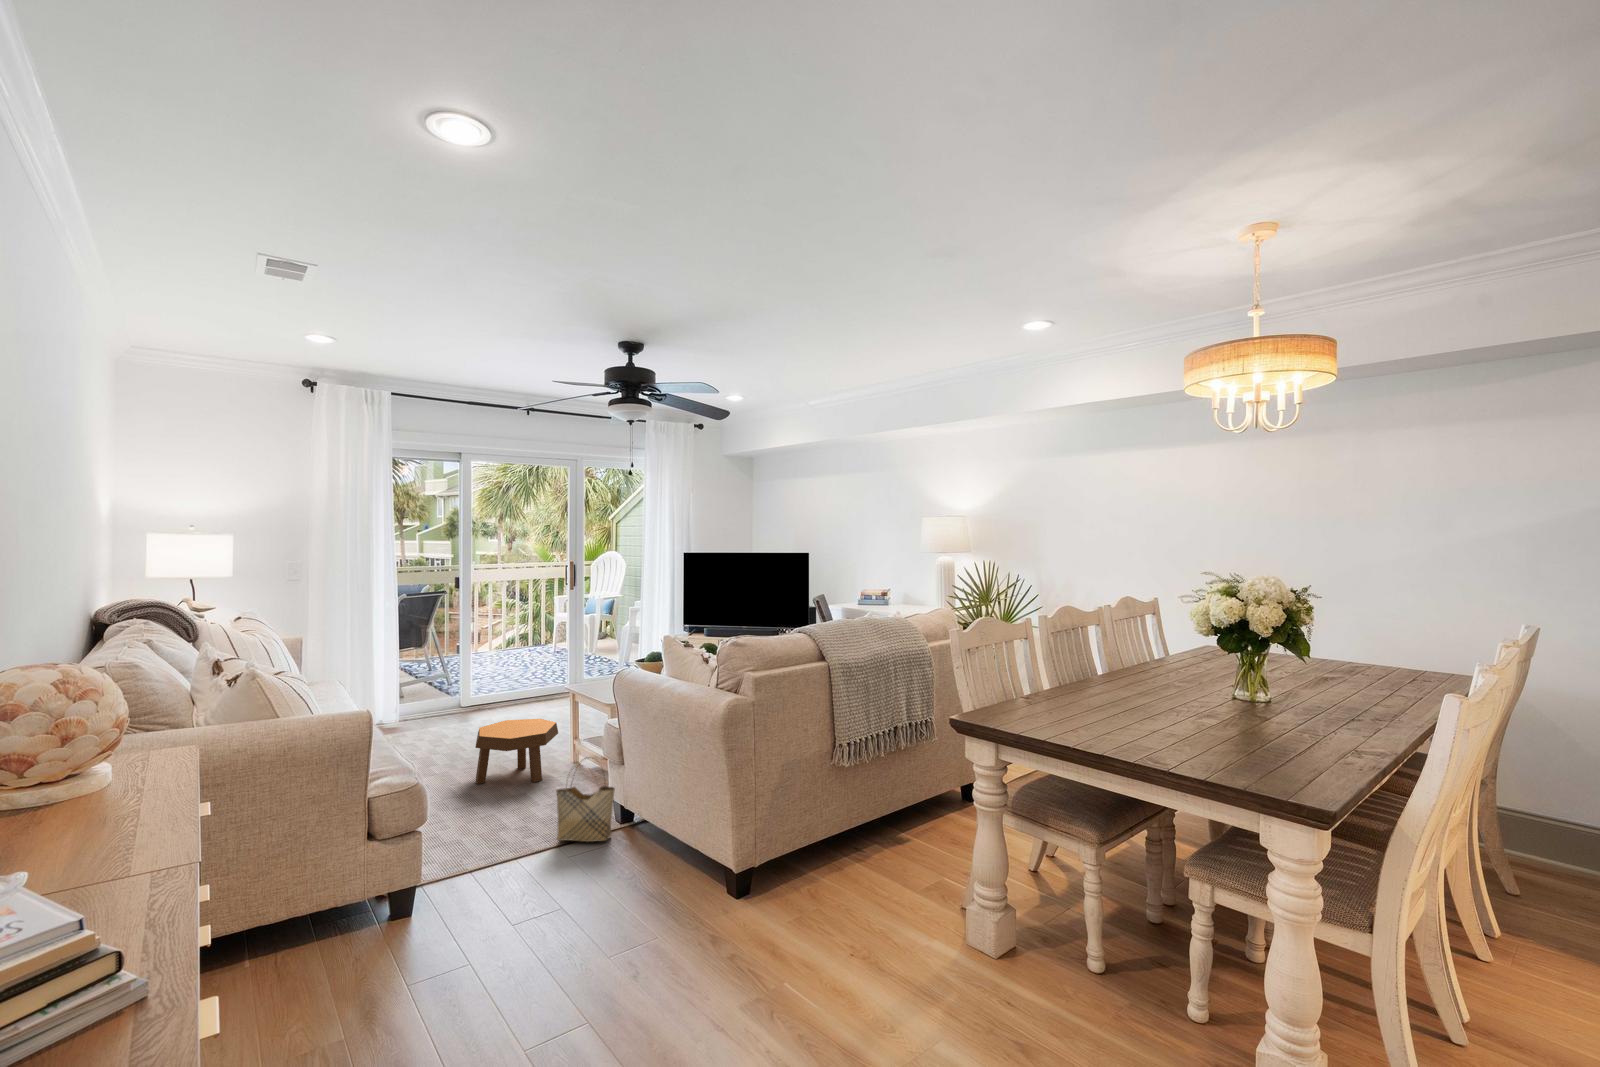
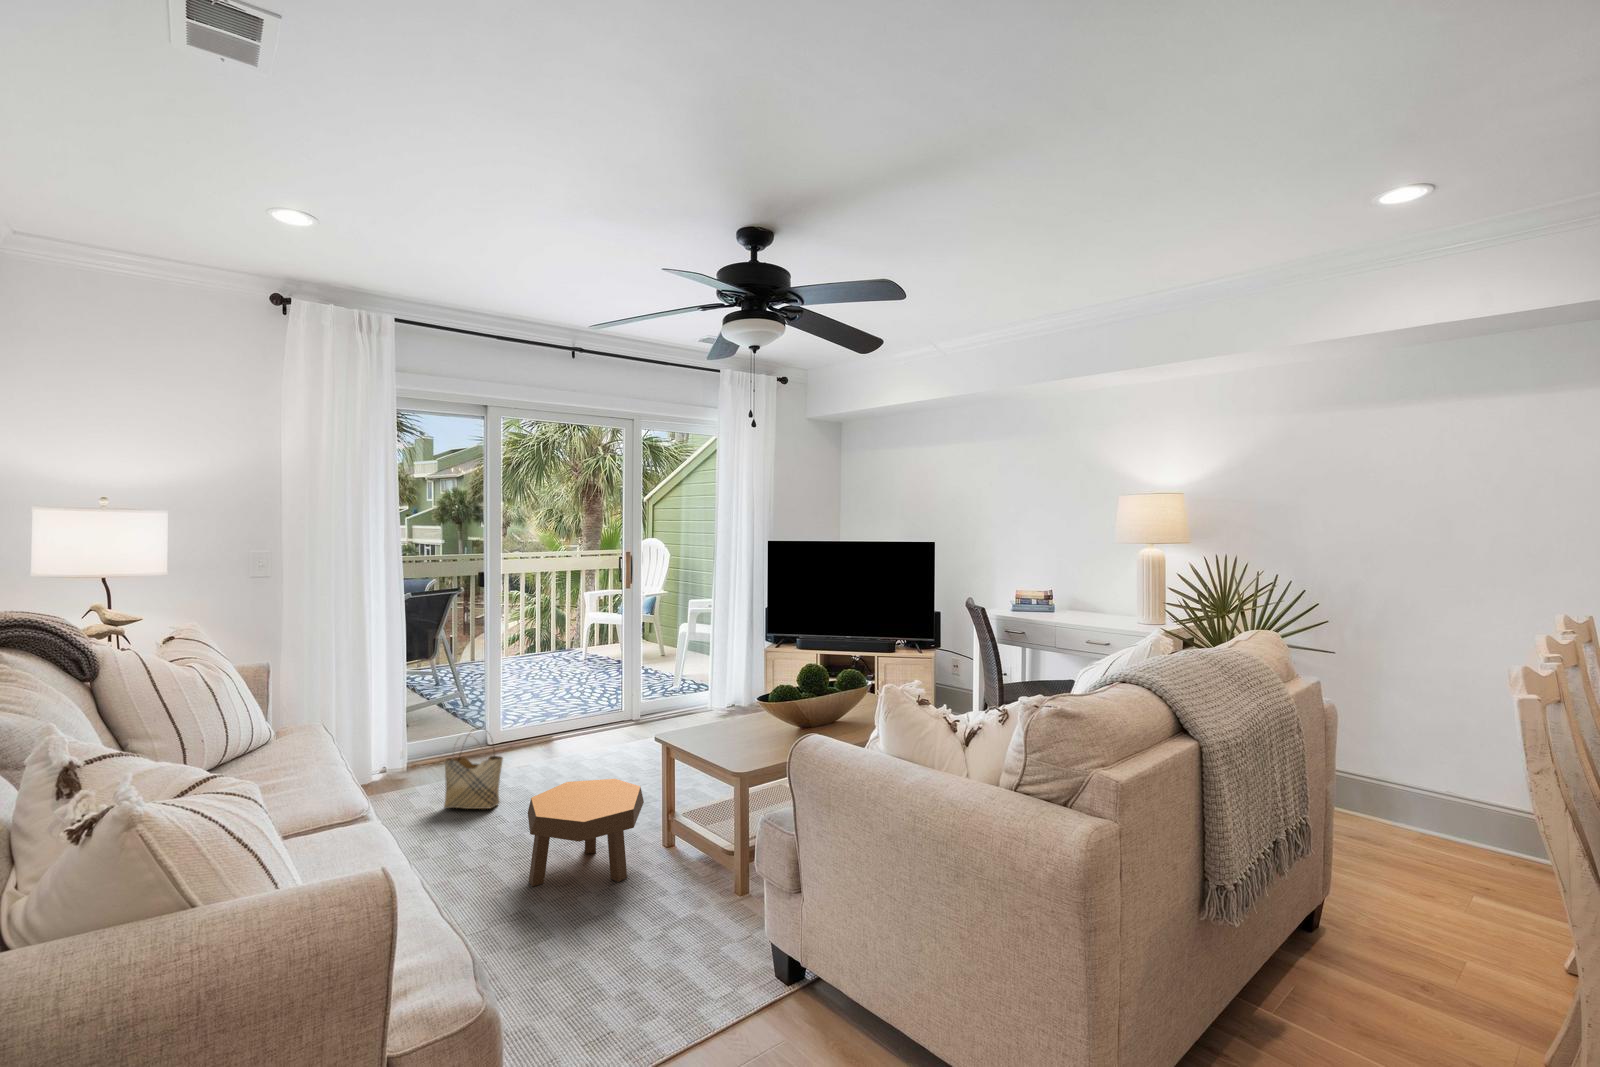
woven basket: present [556,758,615,842] -> present [444,729,503,809]

